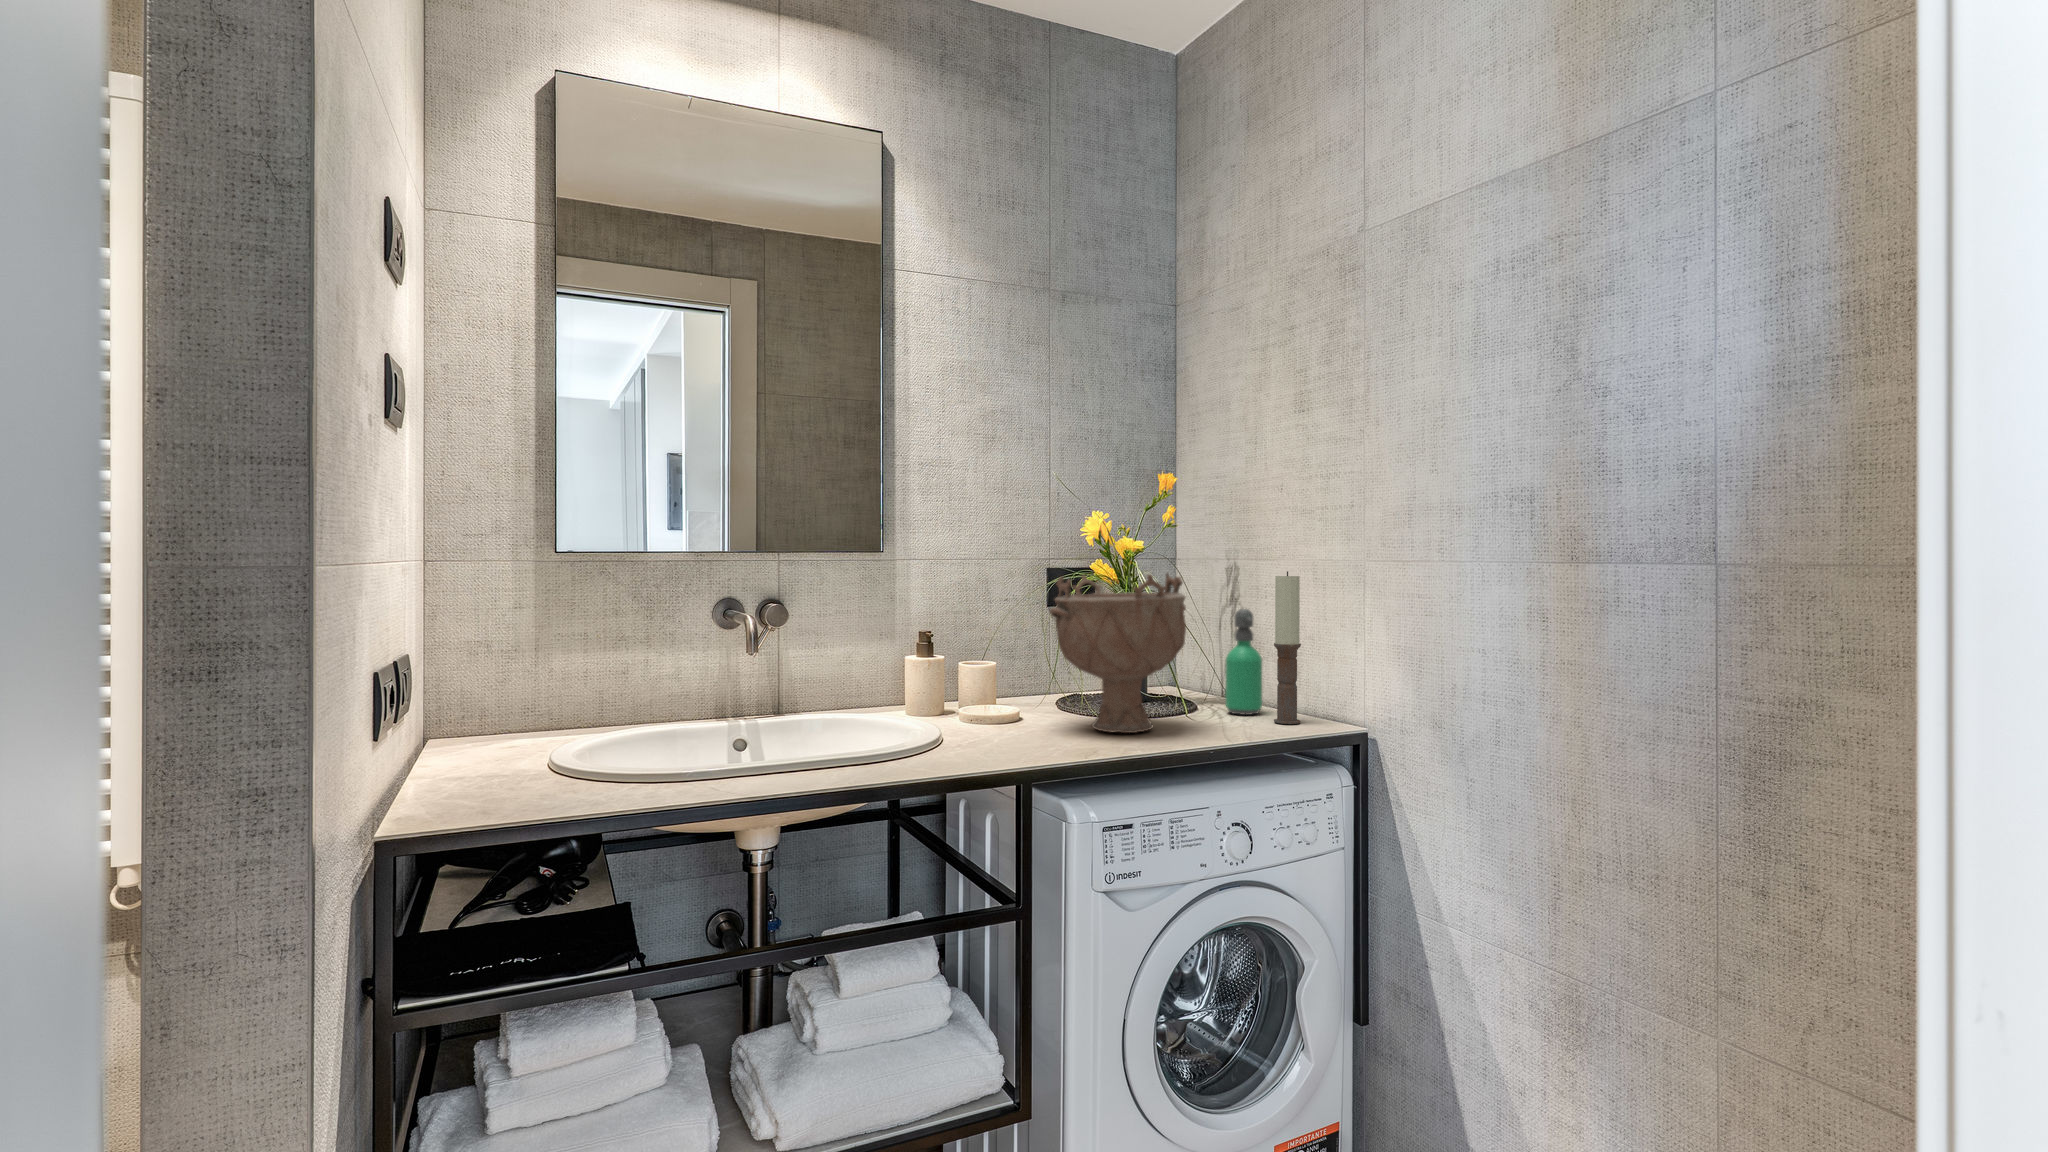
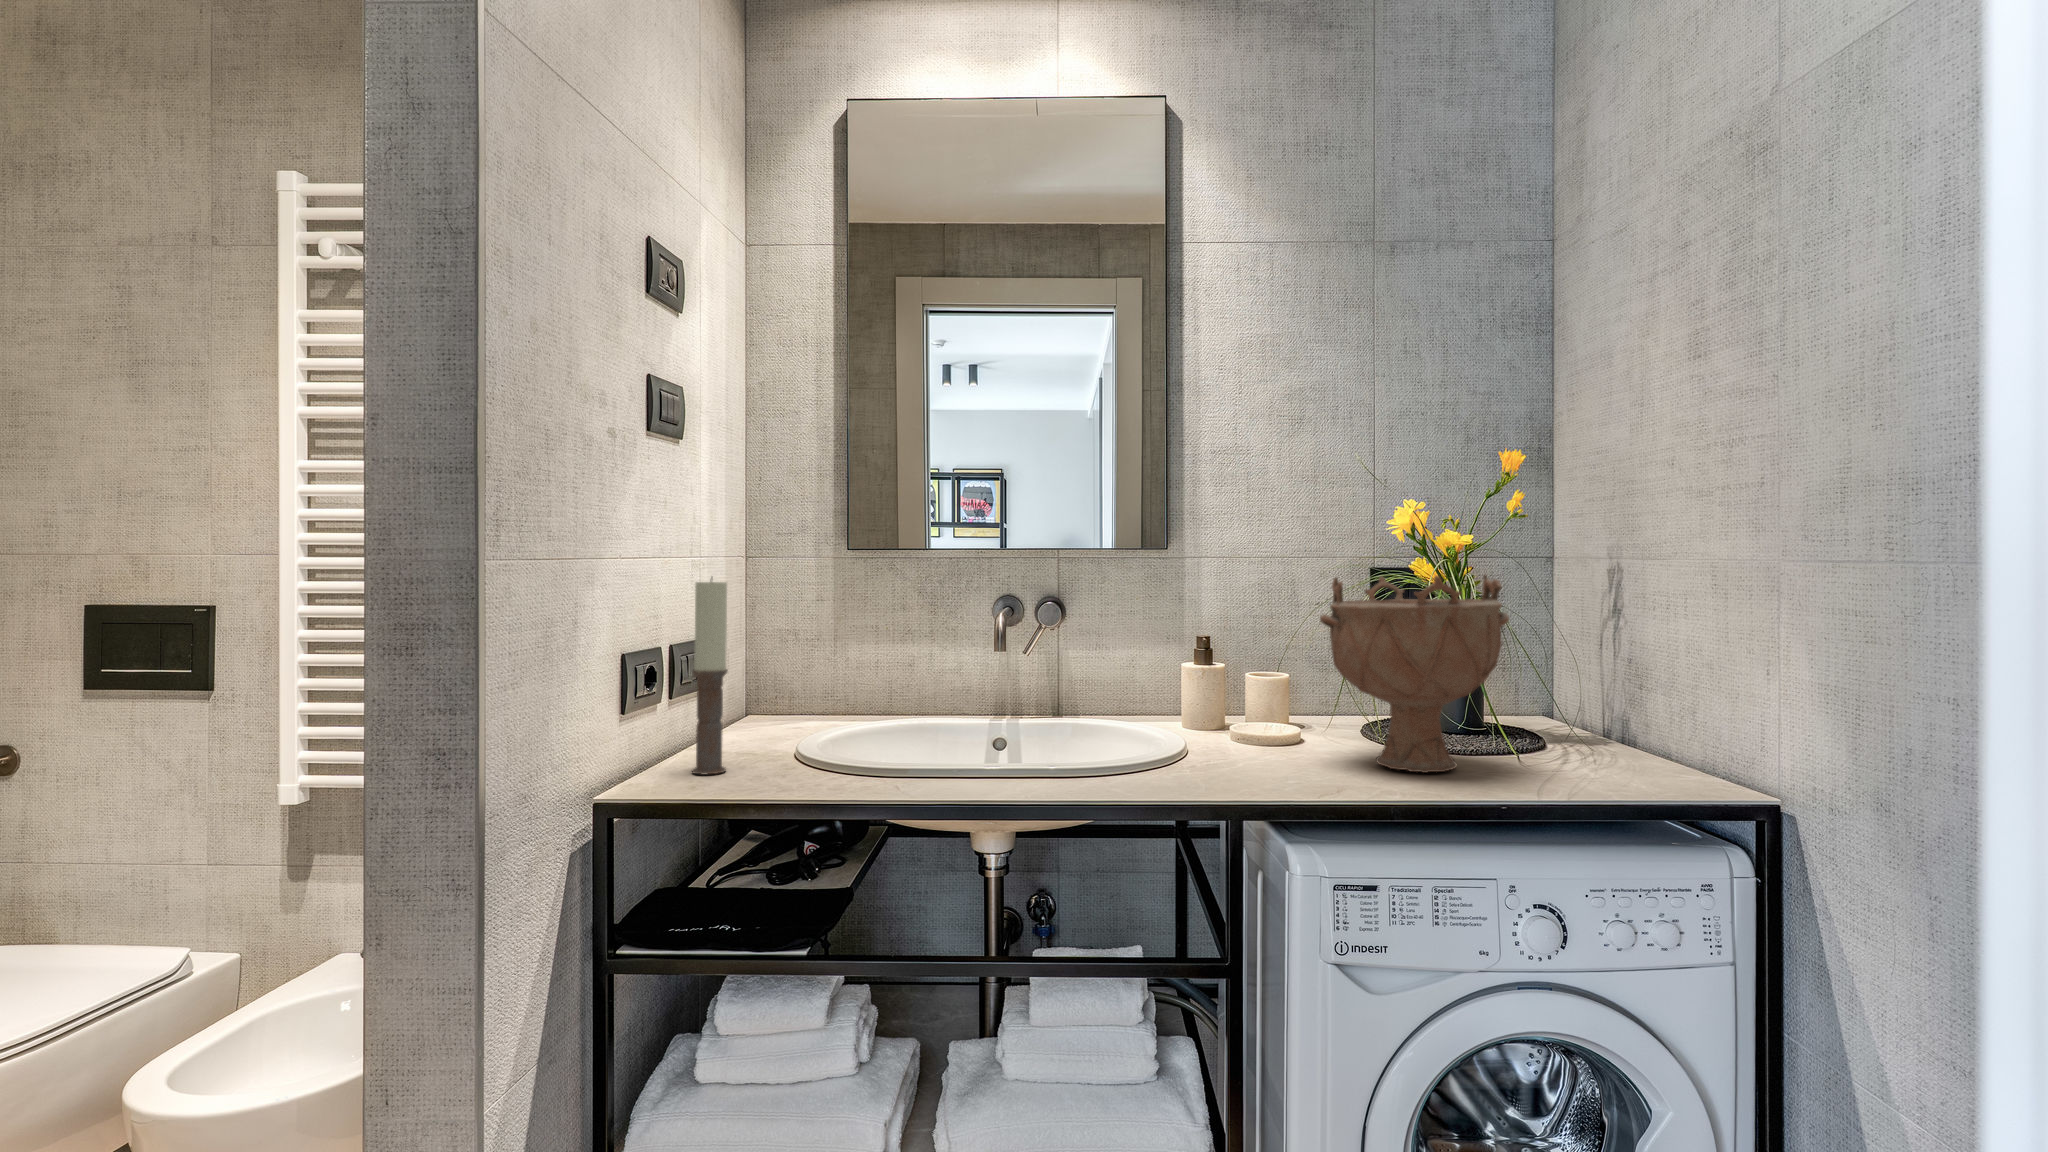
candle: present [1274,571,1301,724] -> present [692,581,728,775]
soap dispenser: present [1226,609,1262,715] -> none [1585,623,1640,763]

